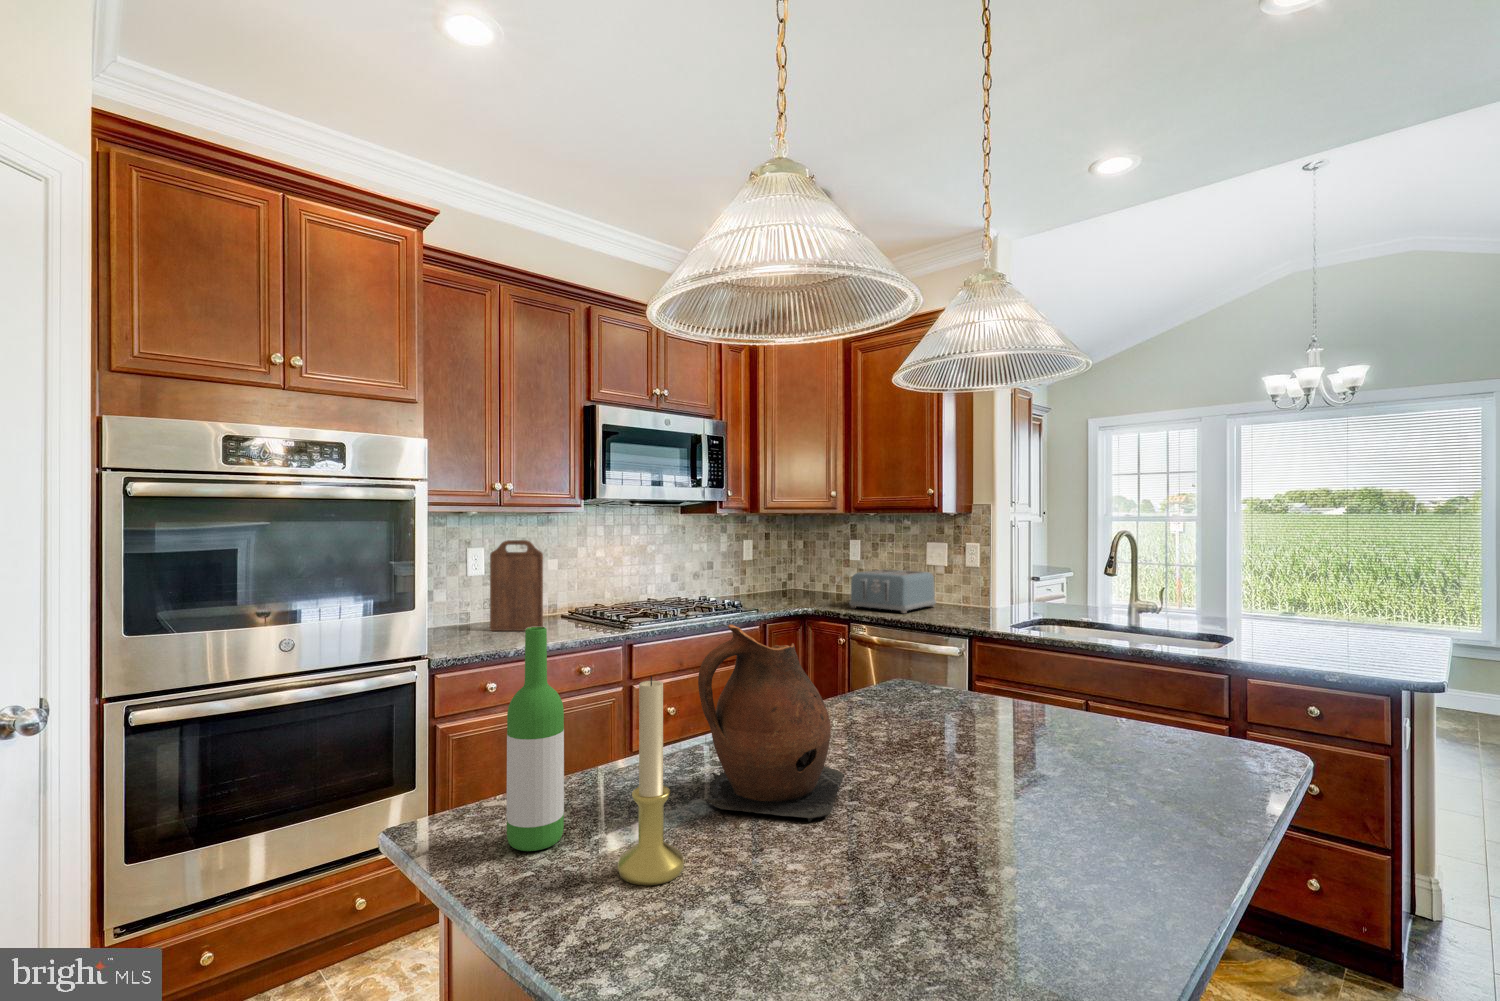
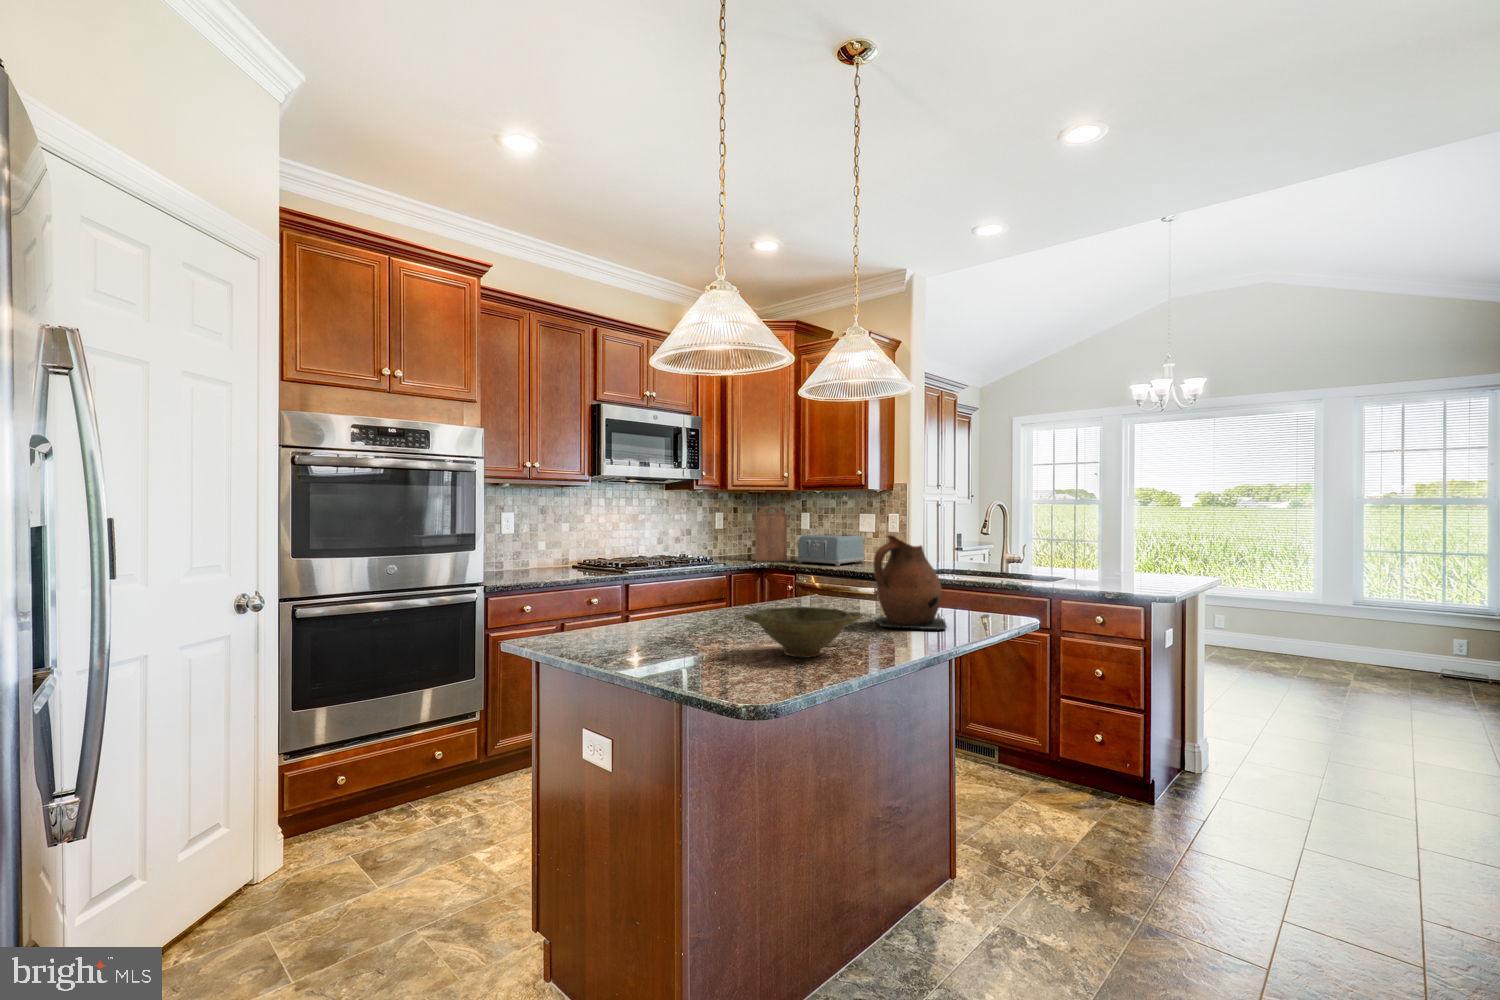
cutting board: present [490,540,543,631] -> present [755,506,787,561]
ceramic pitcher: present [698,624,844,822] -> present [873,535,946,631]
wine bottle: present [506,627,564,851] -> none [573,529,604,646]
candle holder: present [617,676,684,885] -> none [634,550,669,653]
bowl: none [834,775,1069,908] -> present [744,607,862,657]

